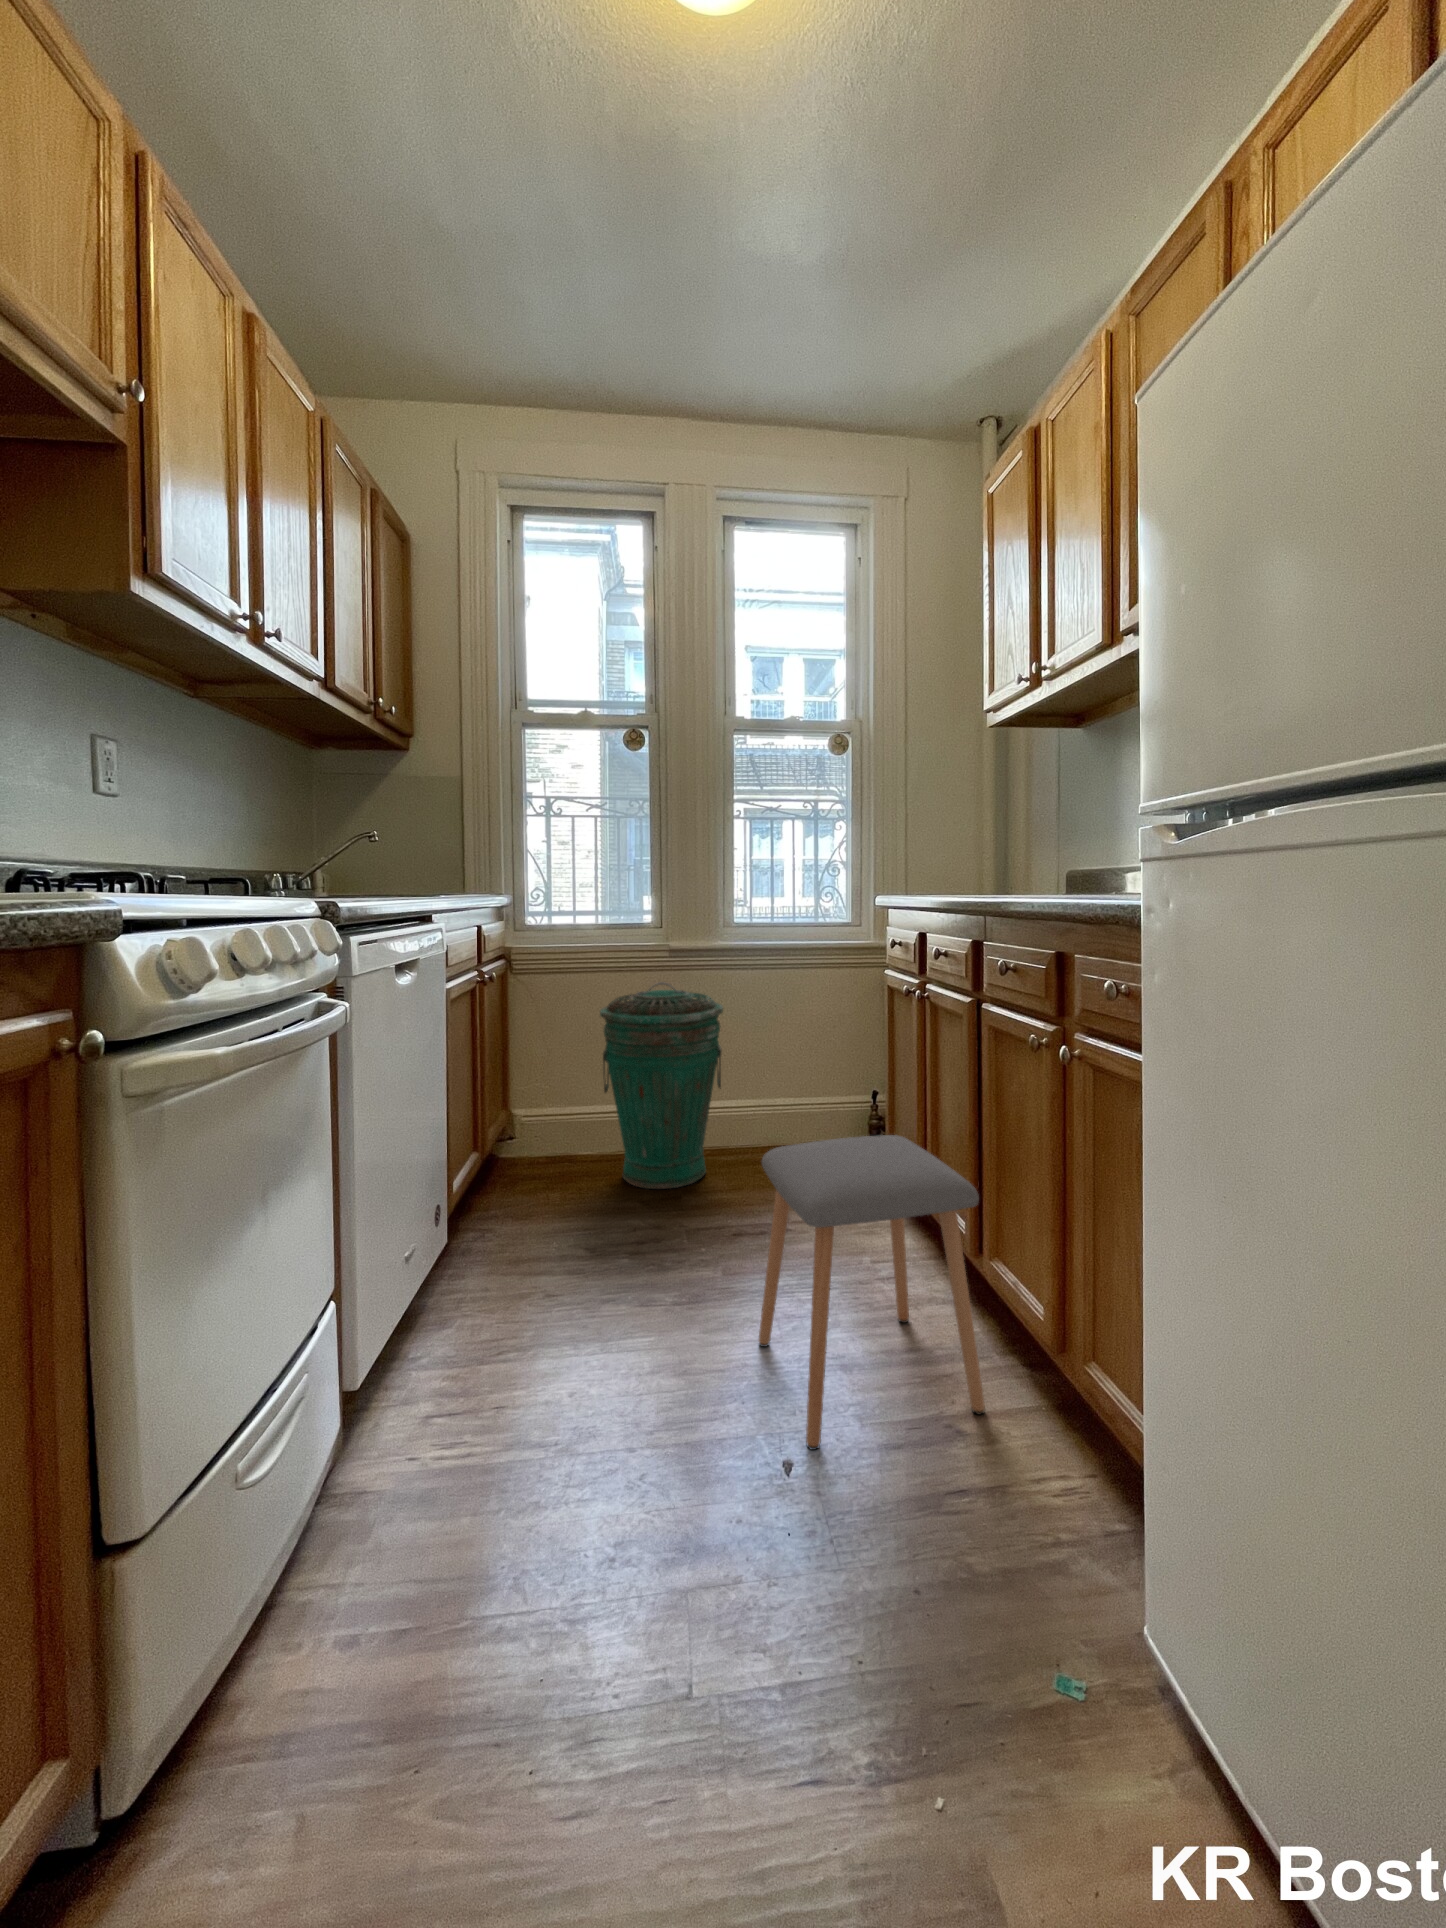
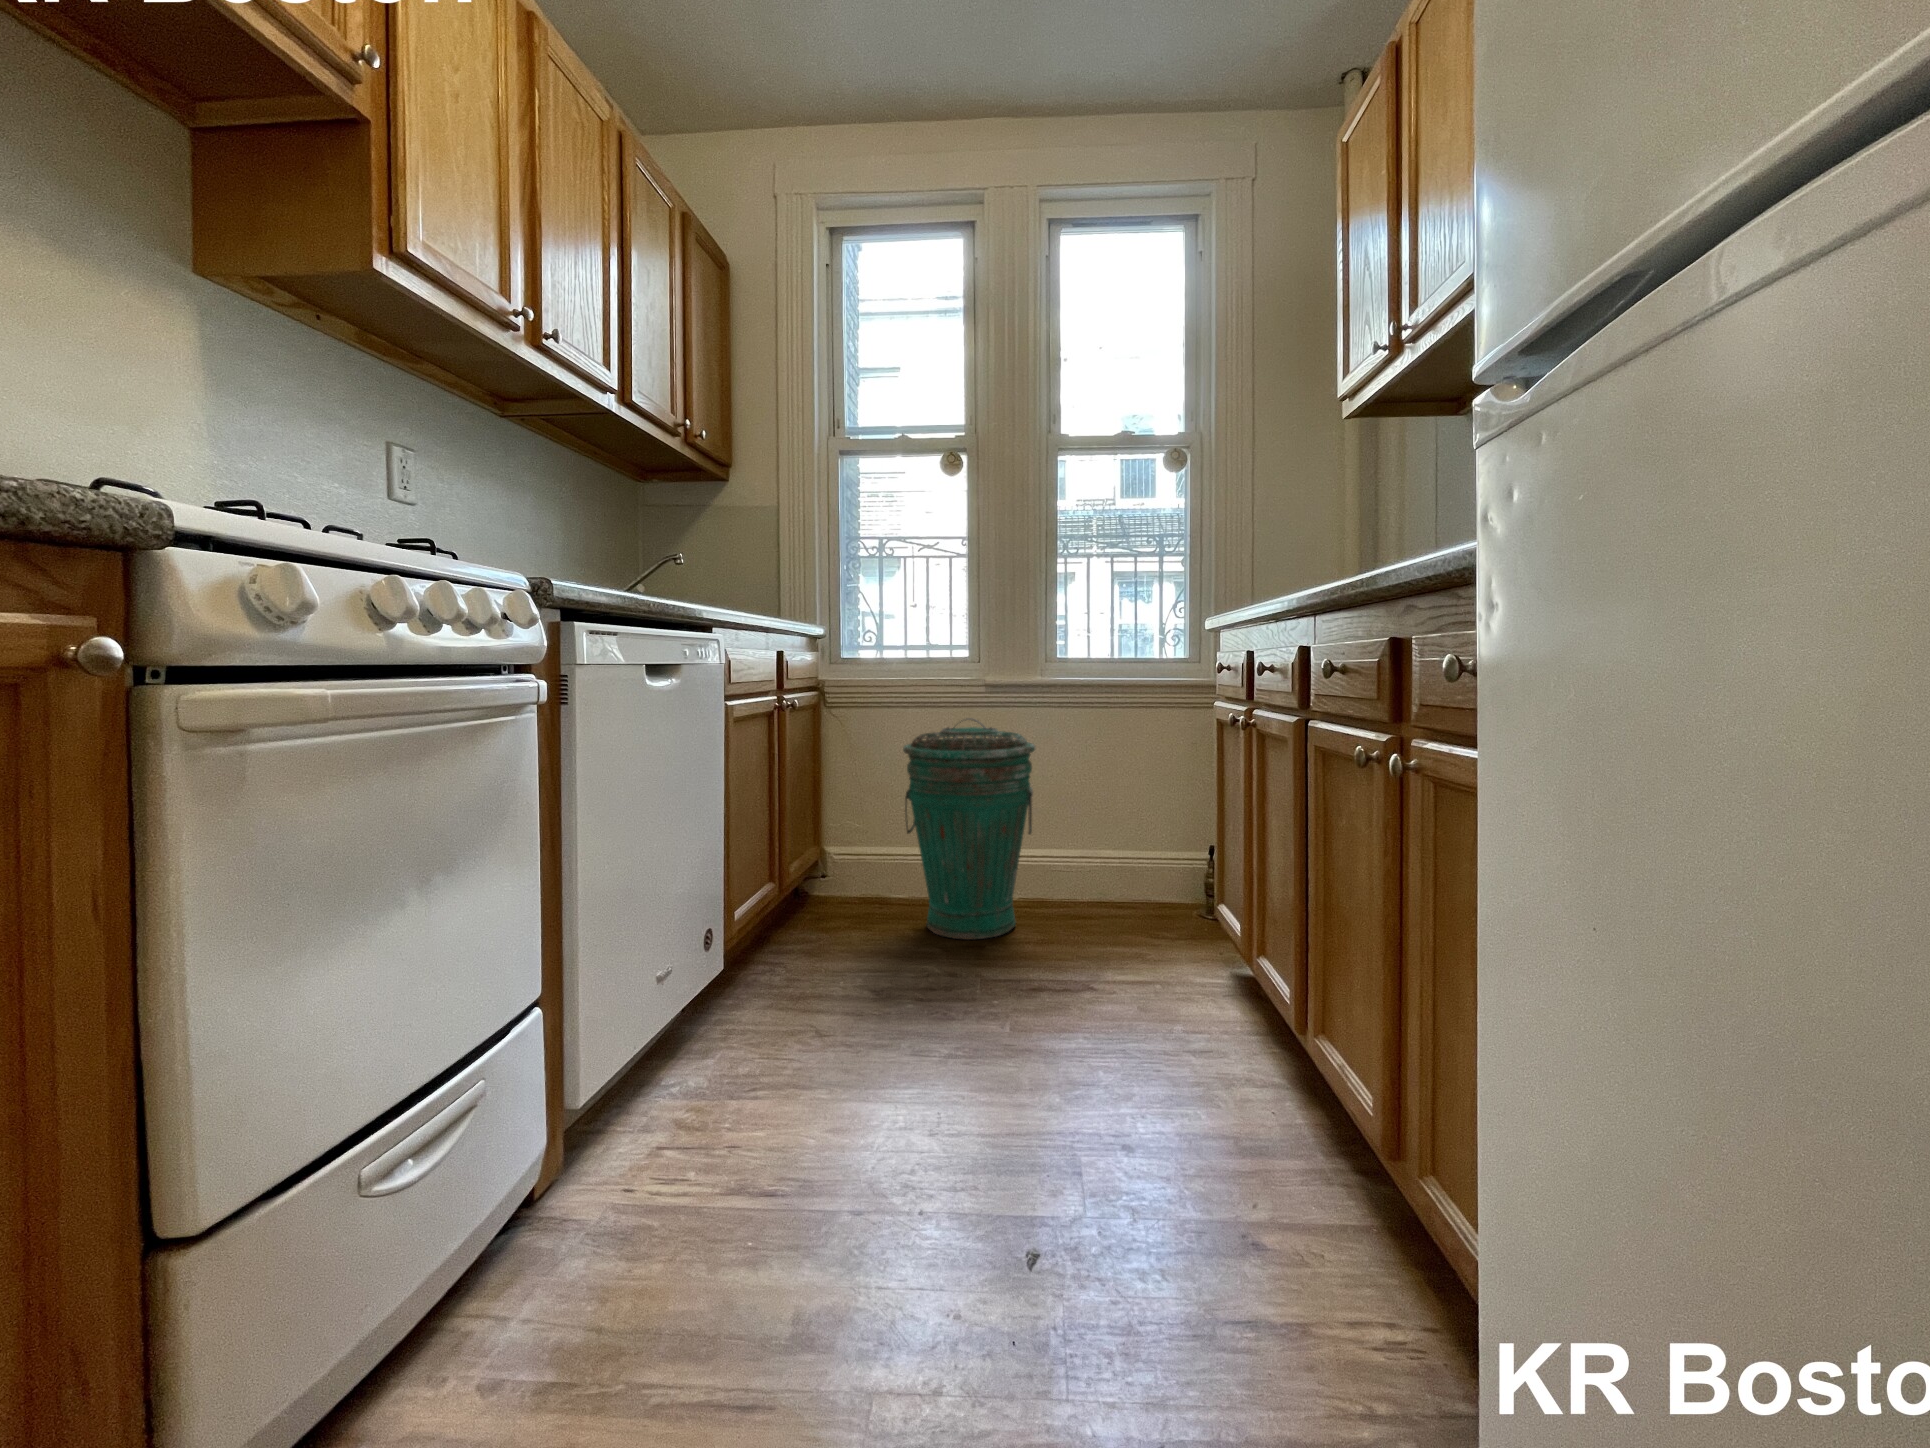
stool: present [759,1135,985,1450] -> none [1029,876,1293,1240]

